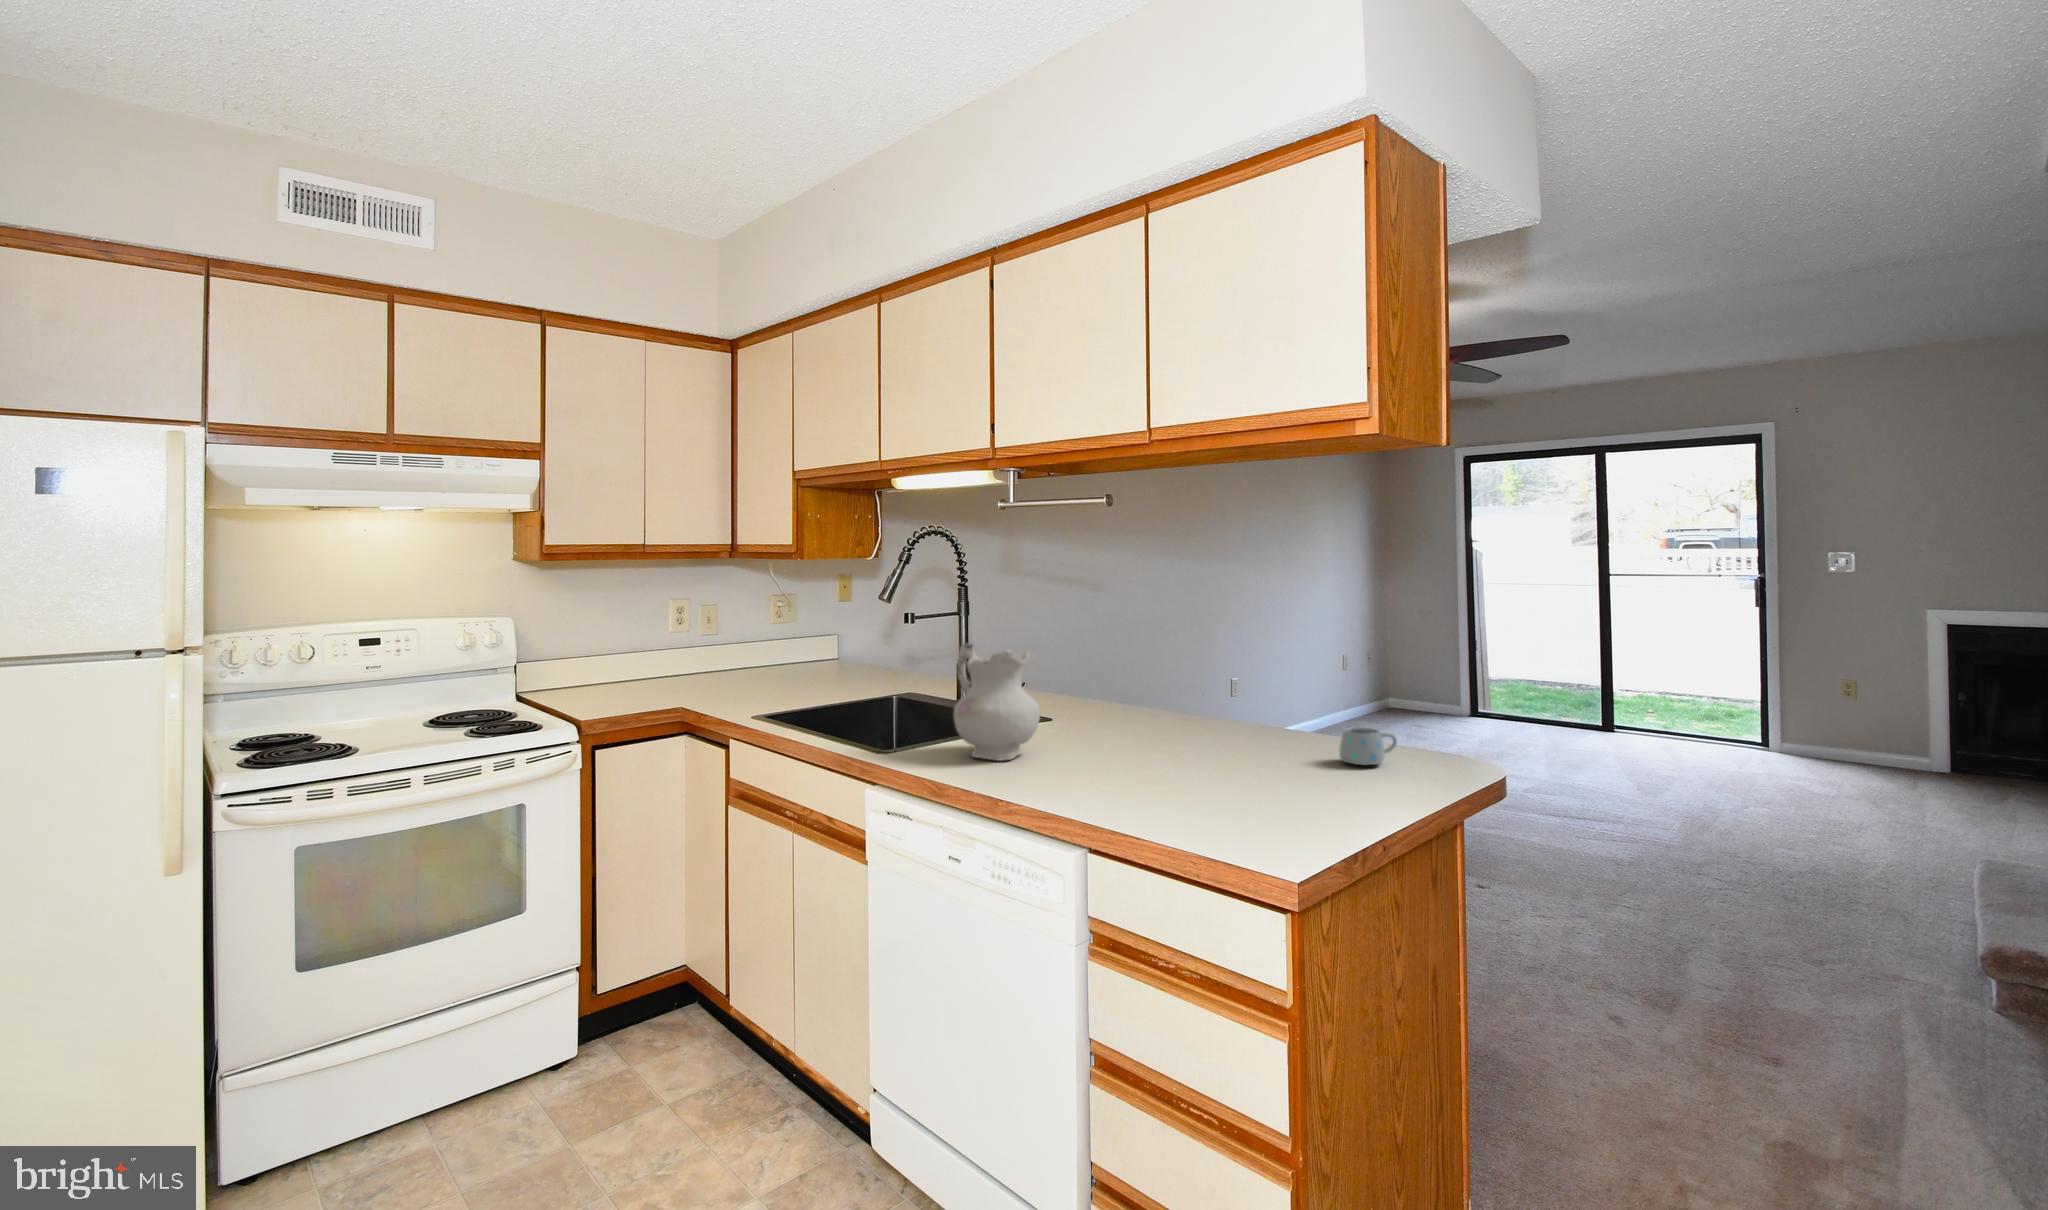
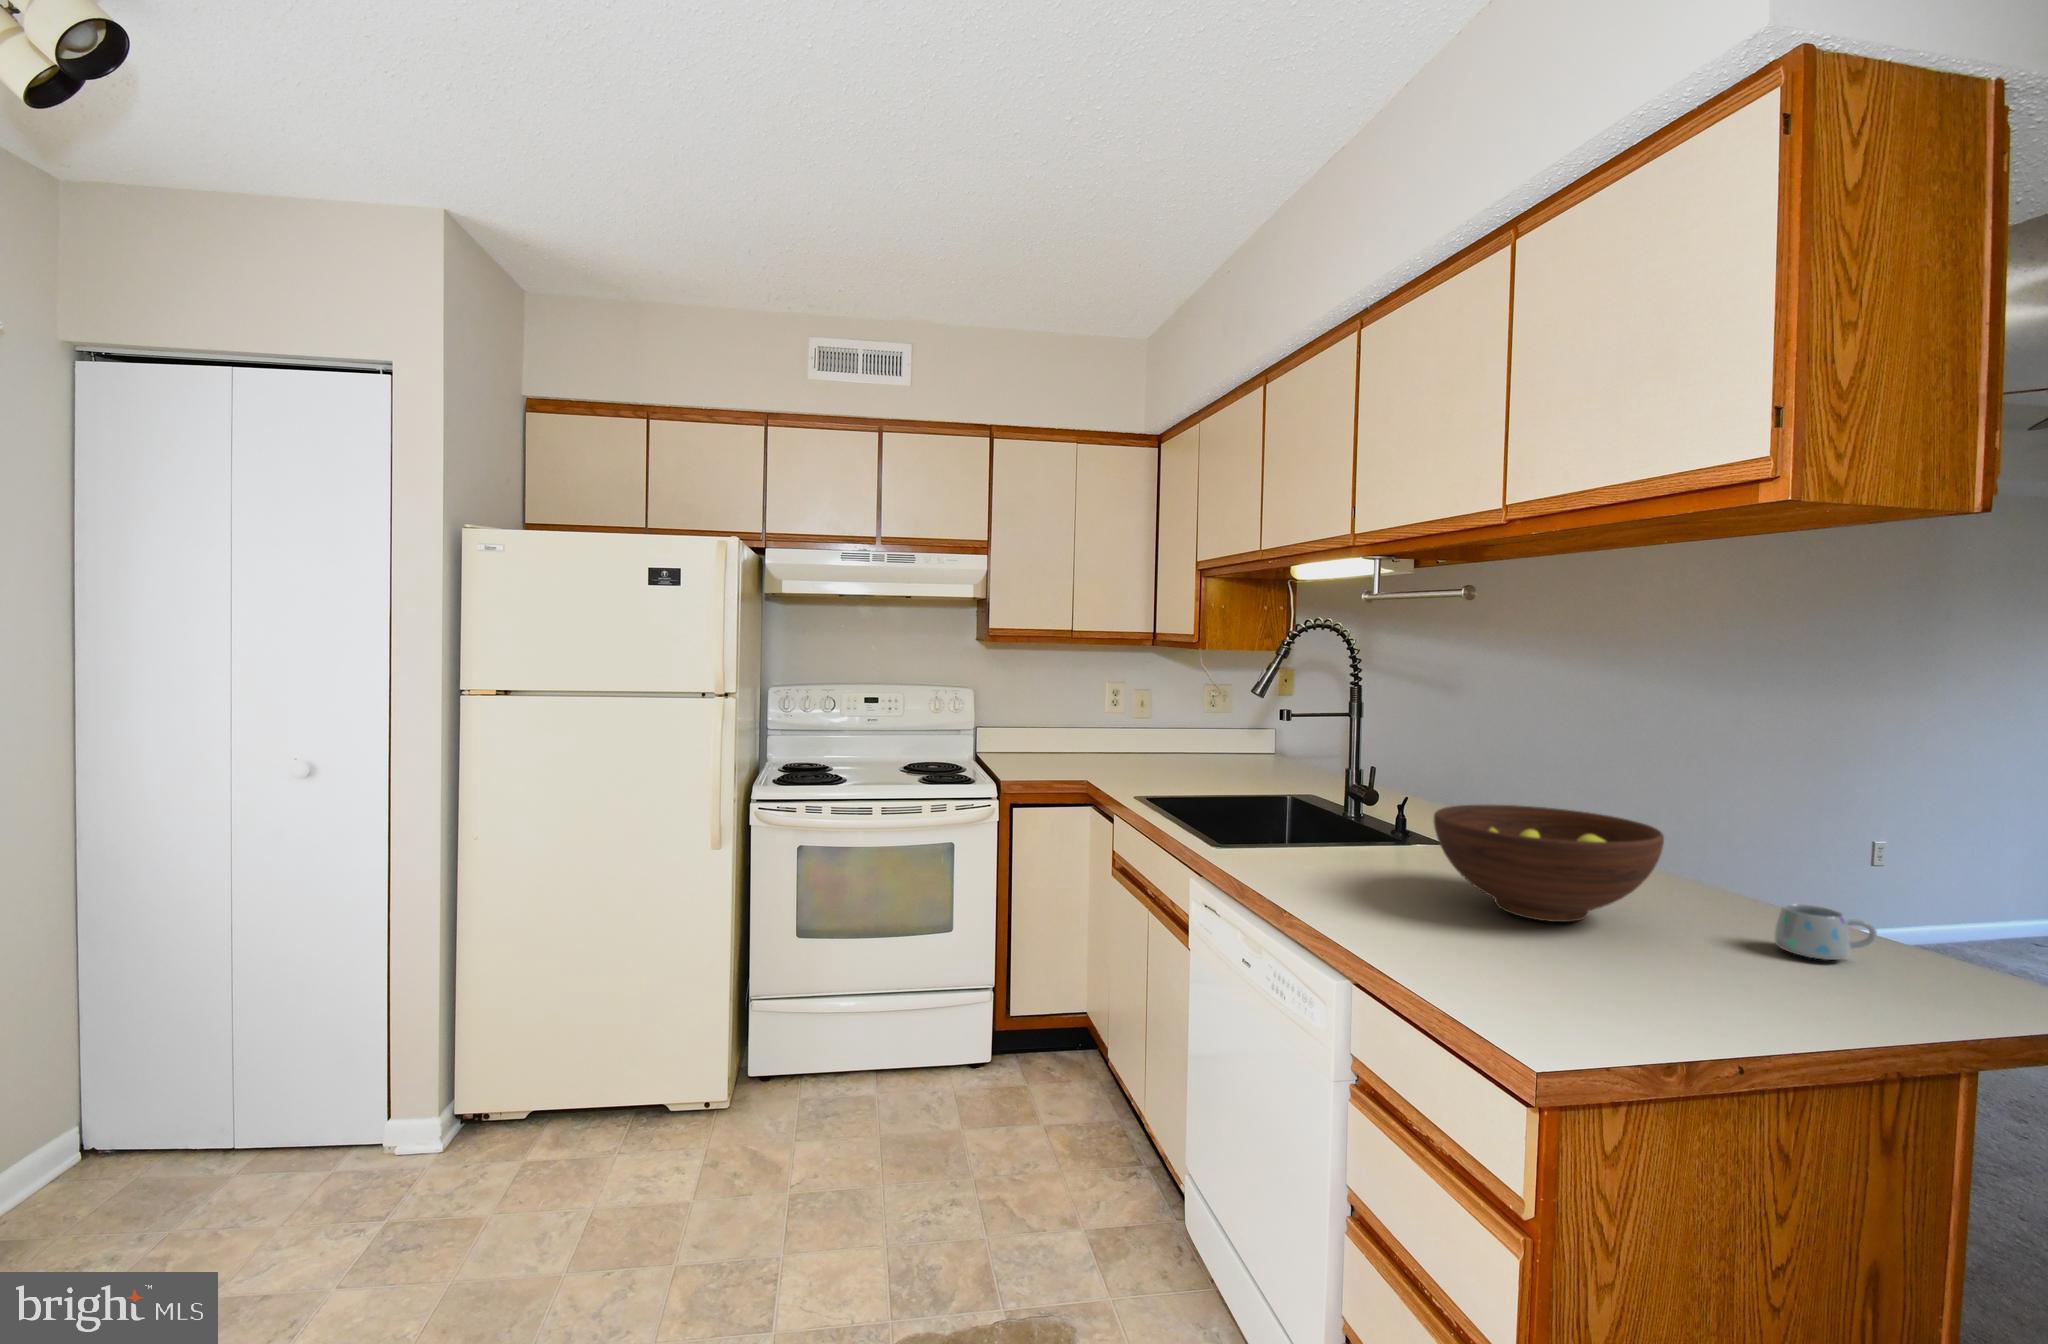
ceramic pitcher: present [954,643,1040,761] -> none [1282,744,1378,872]
fruit bowl: none [1102,678,1273,771] -> present [1434,805,1664,922]

